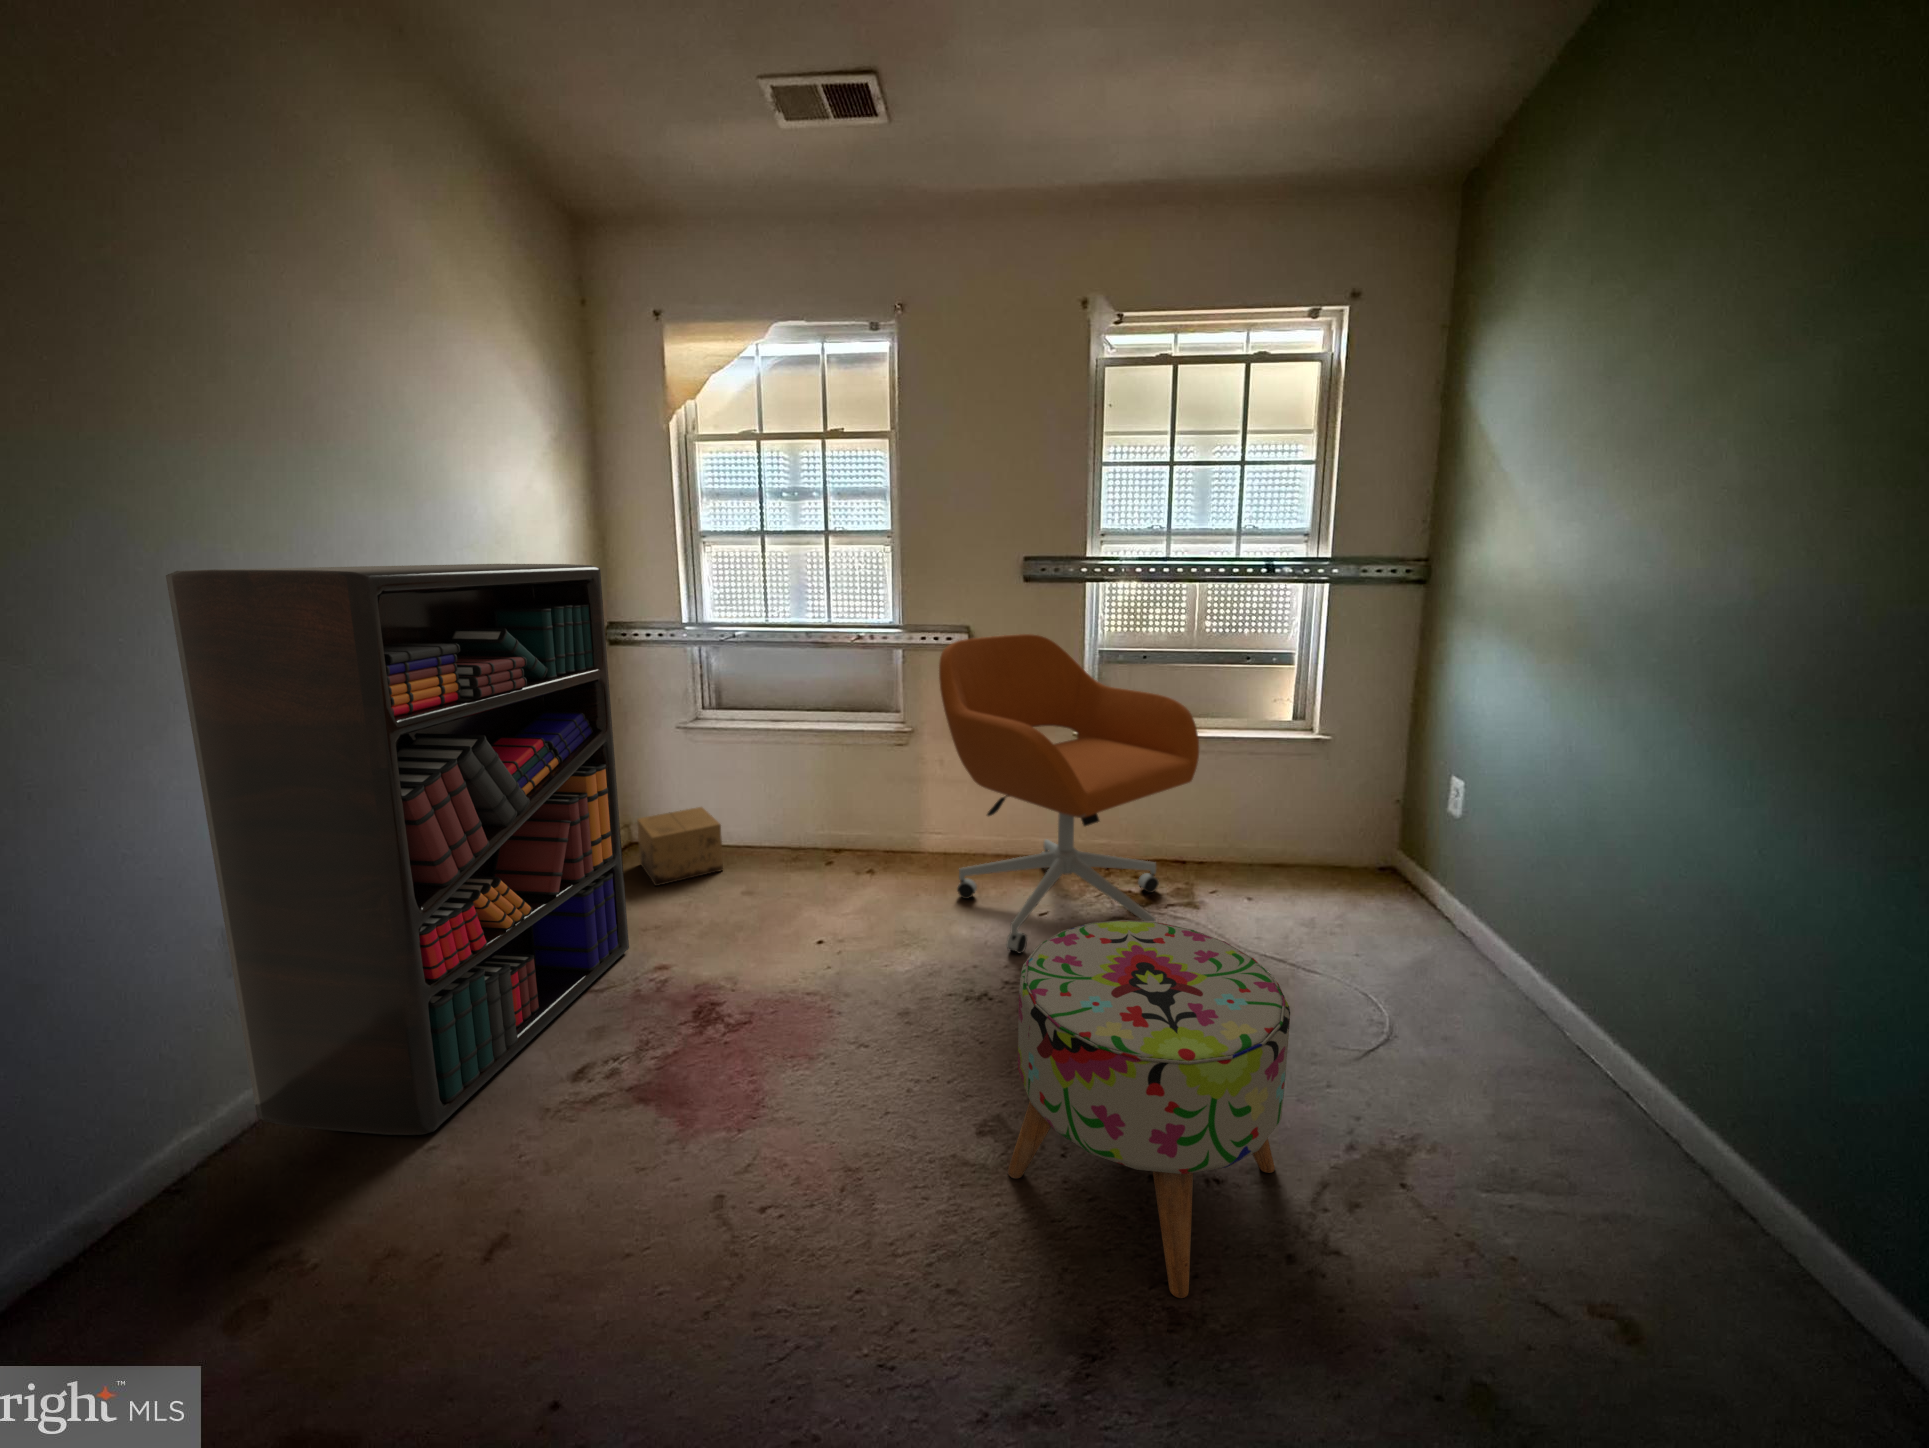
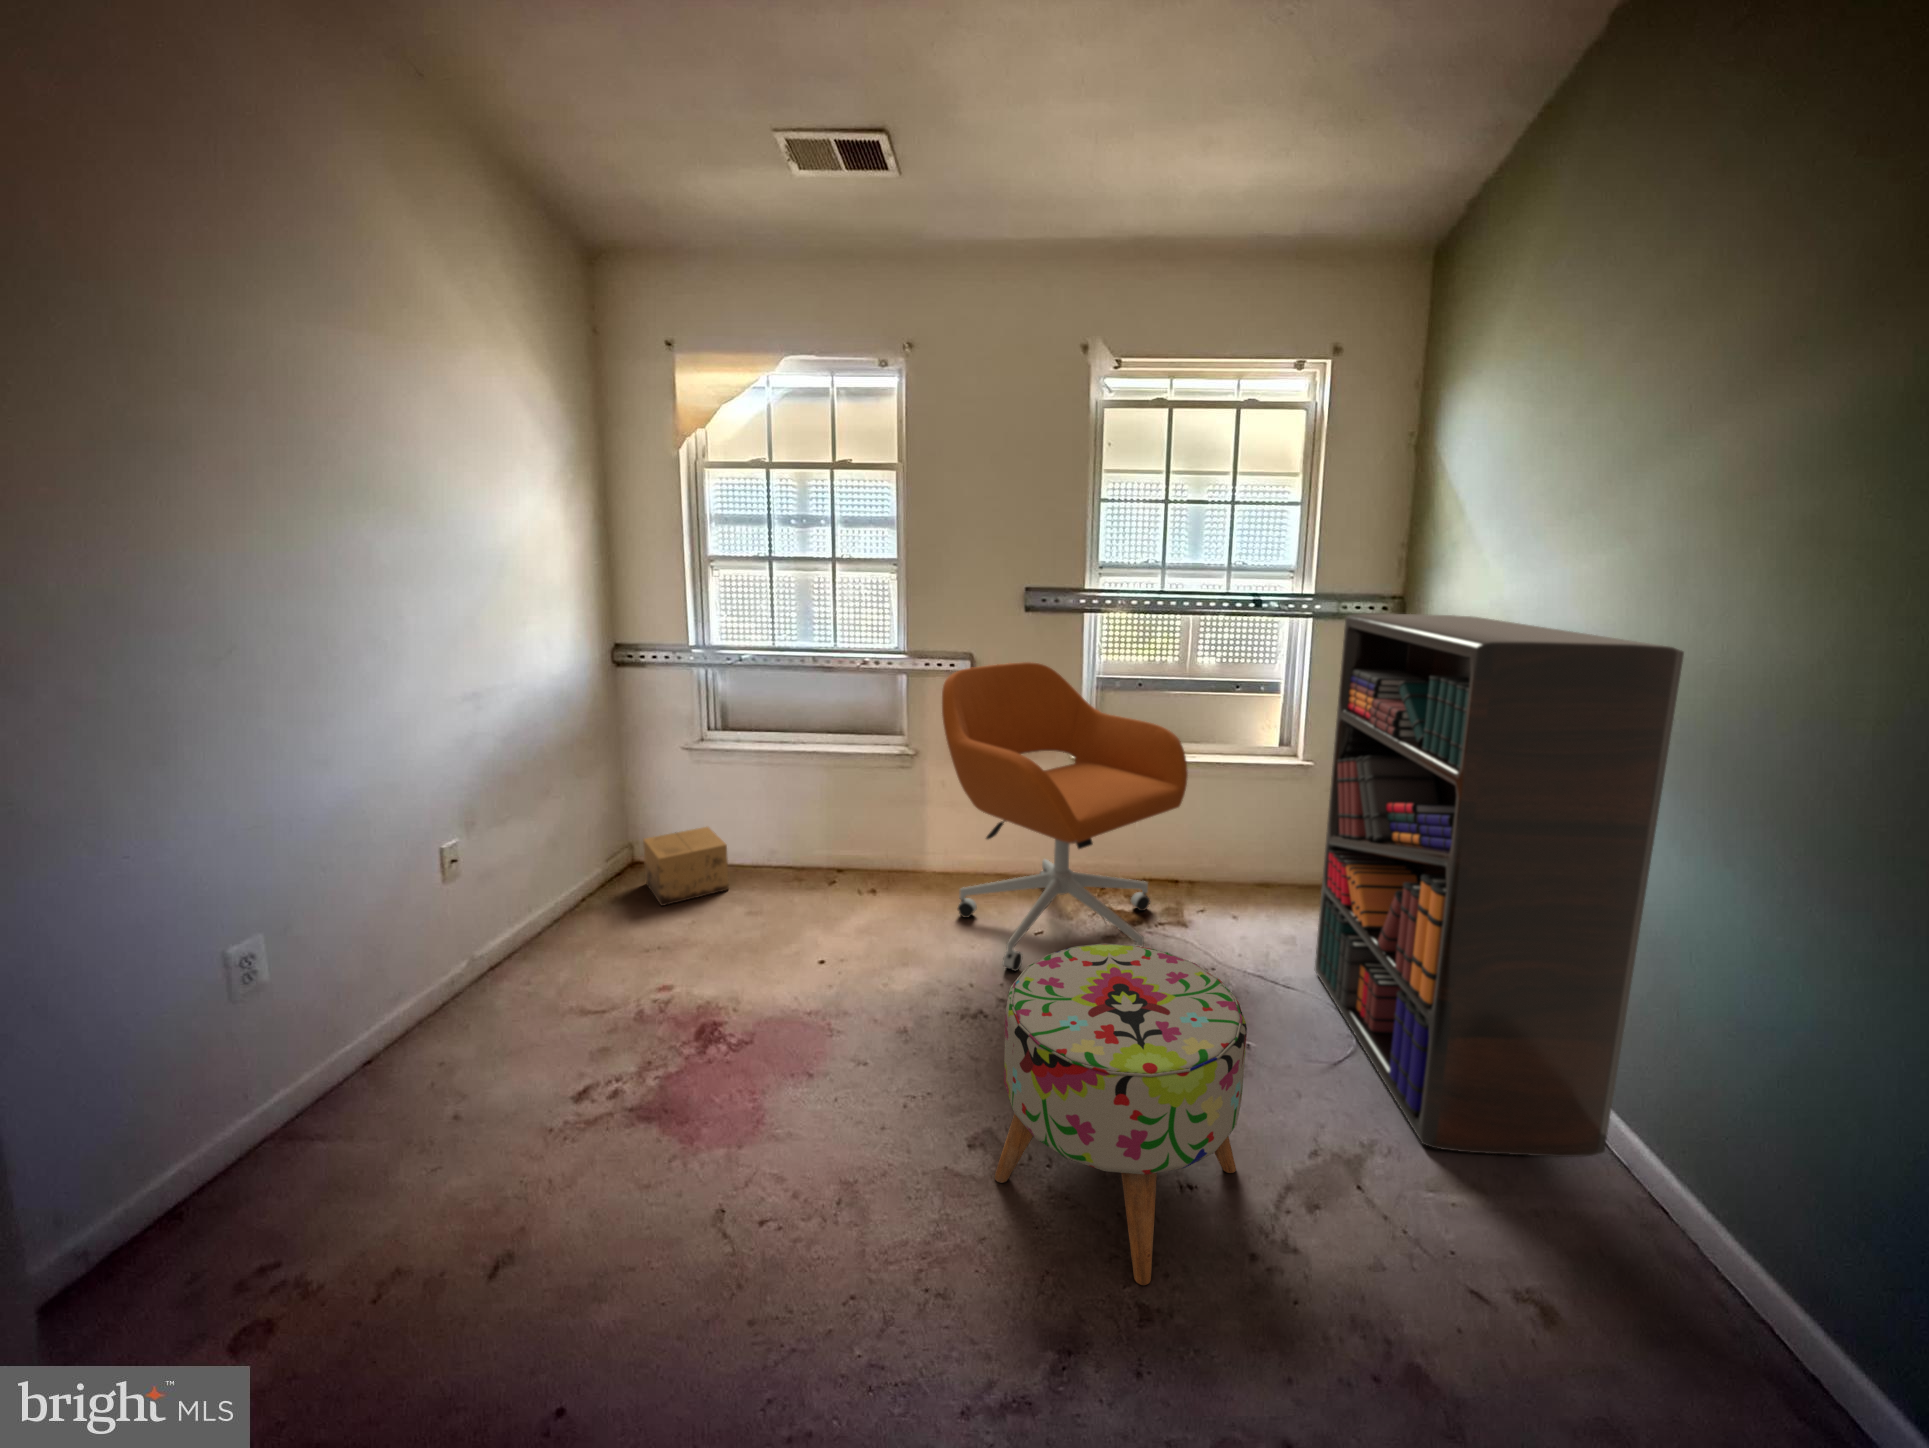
bookshelf: present [166,564,629,1135] -> present [1315,613,1684,1157]

